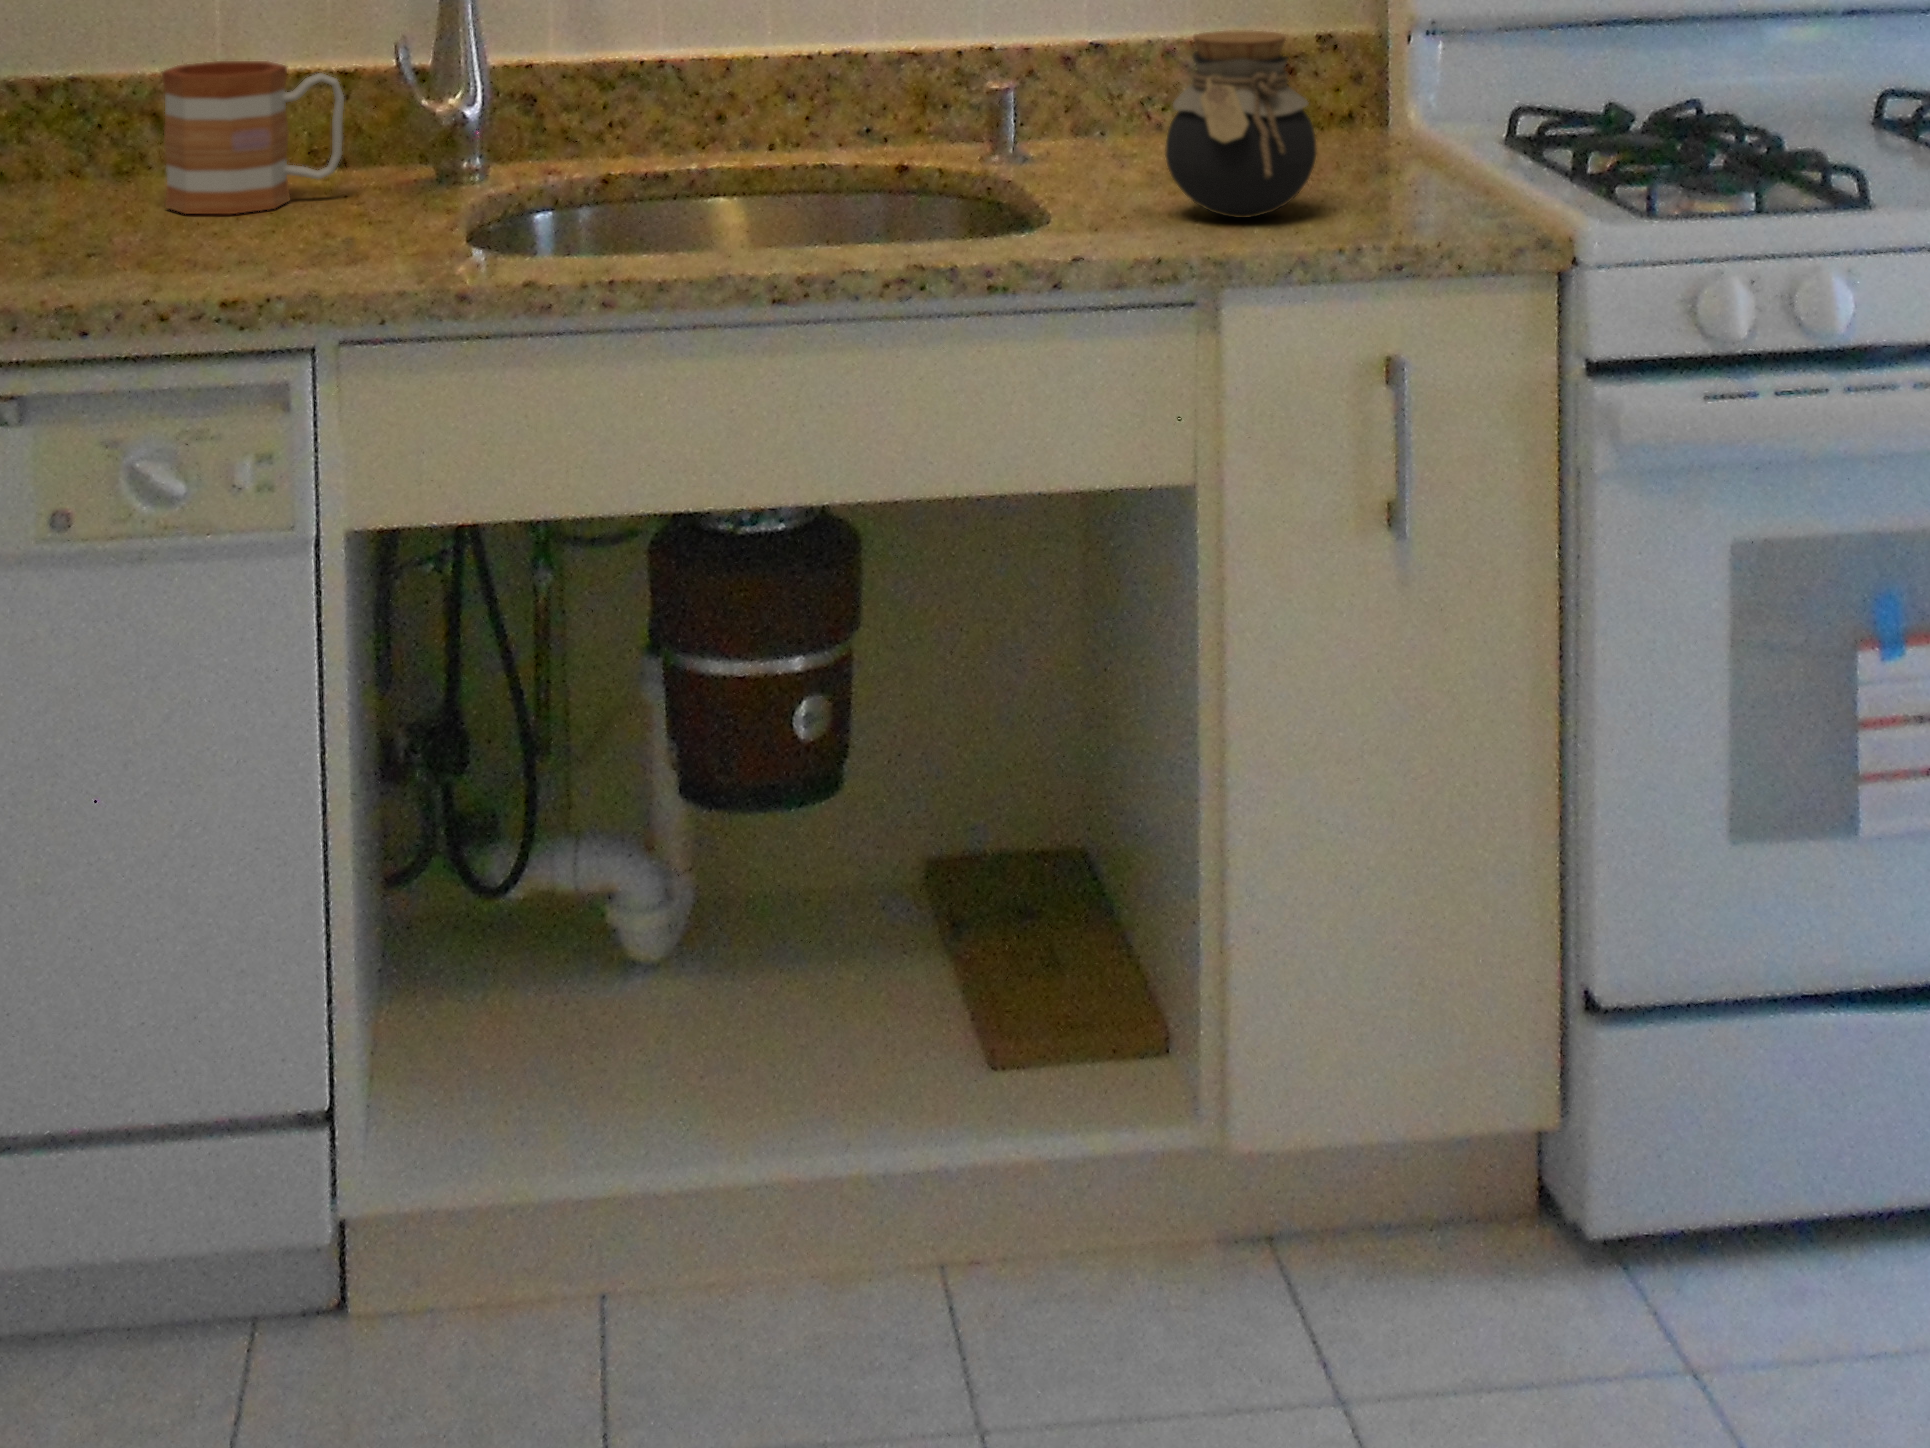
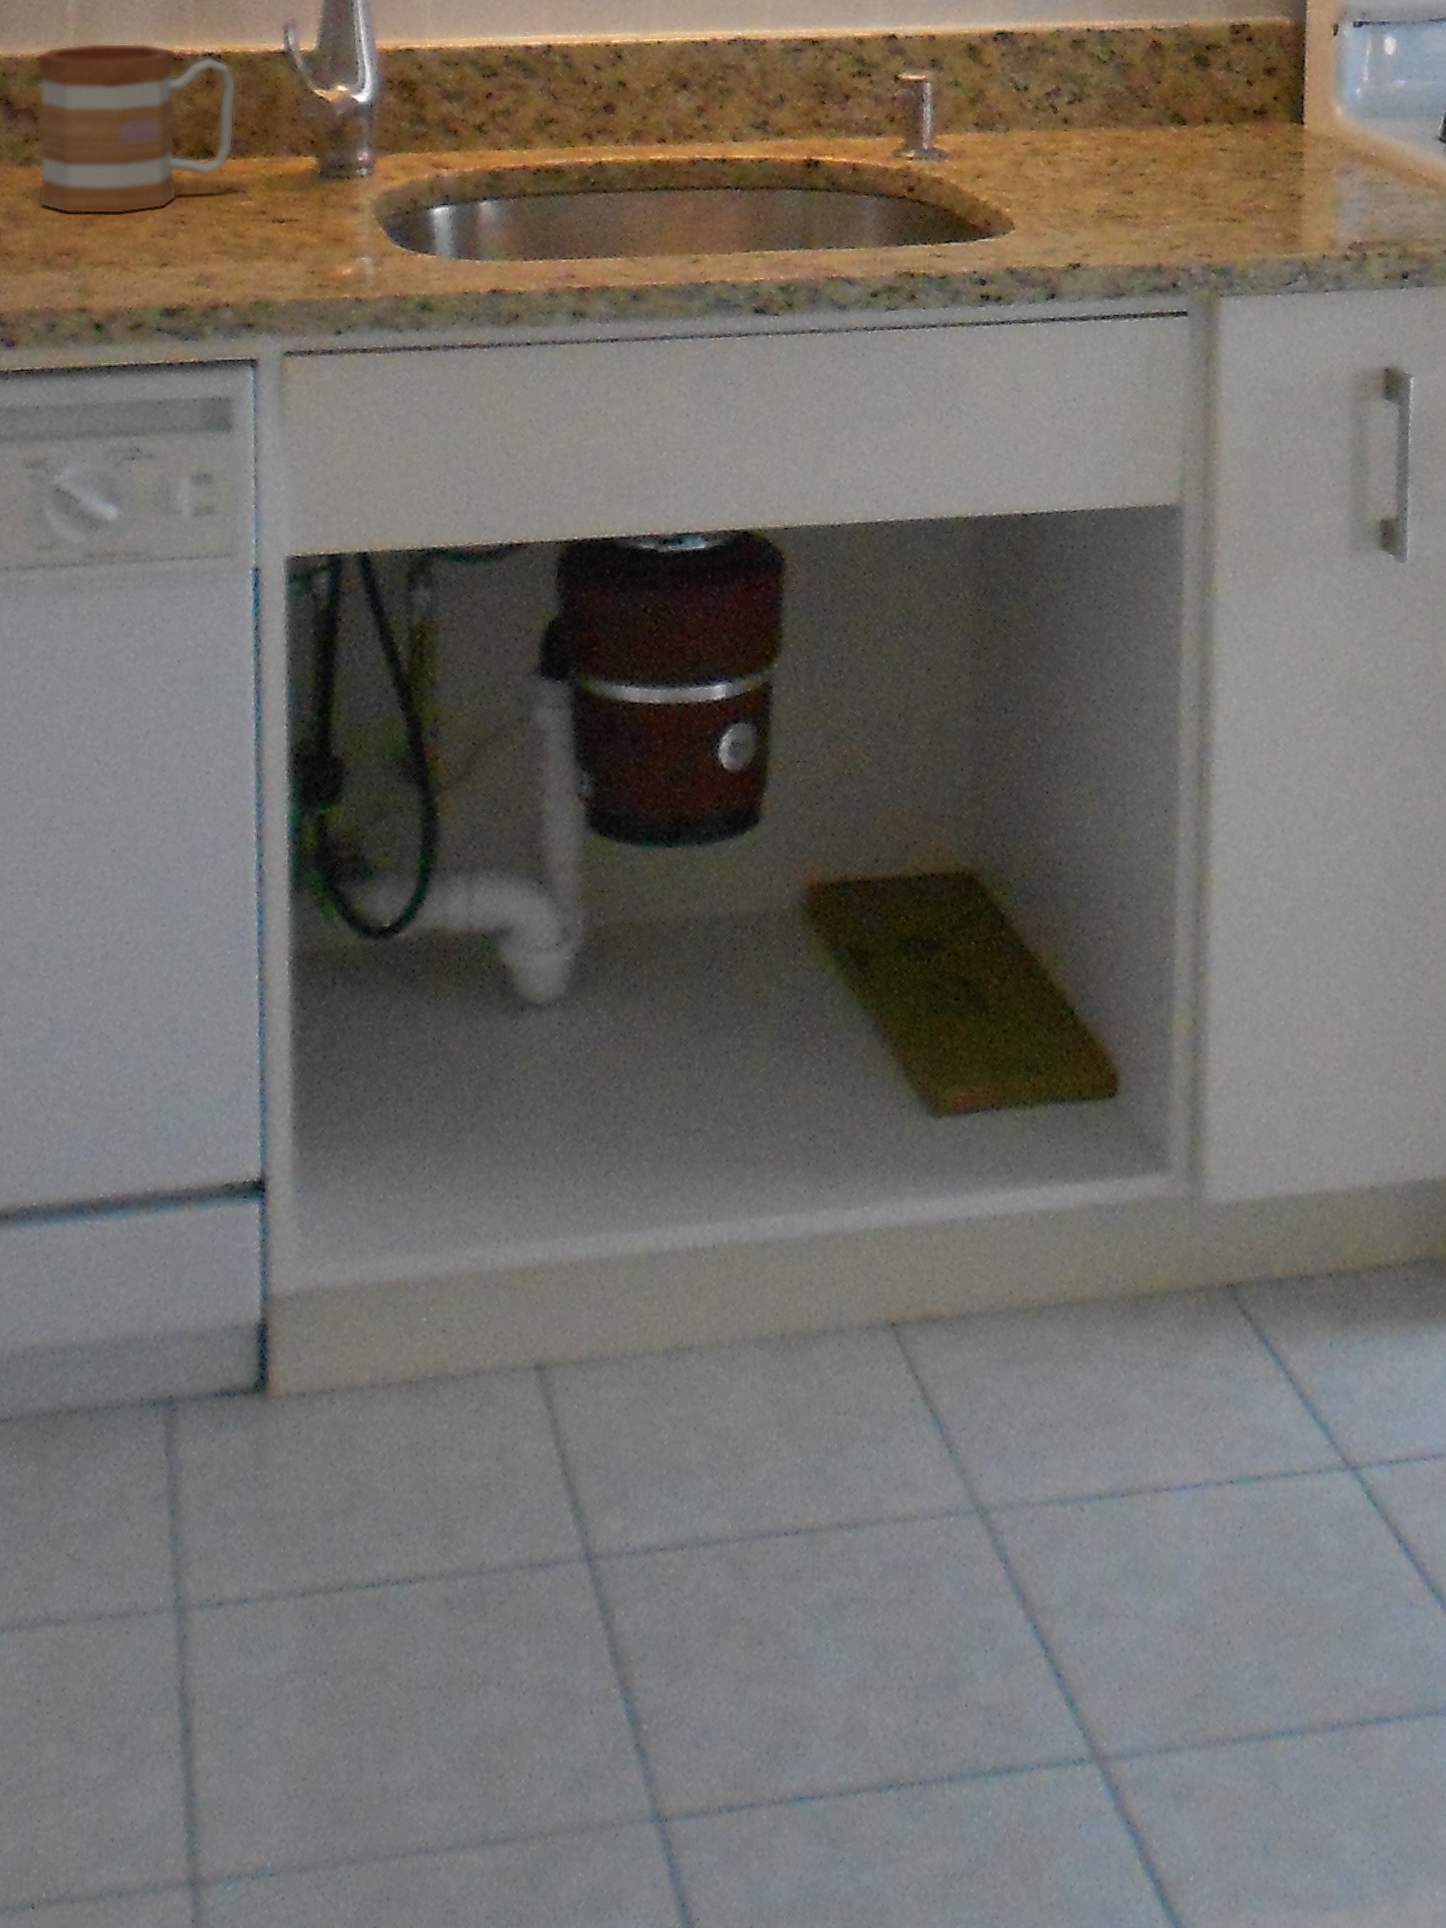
jar: present [1165,31,1317,218] -> none [1142,21,1303,220]

